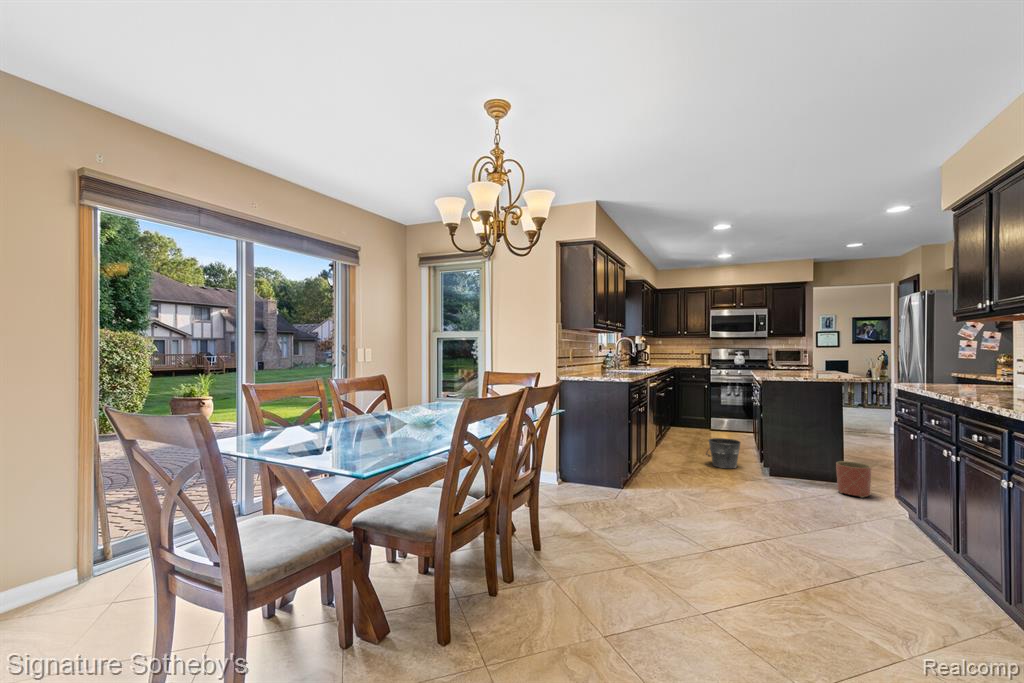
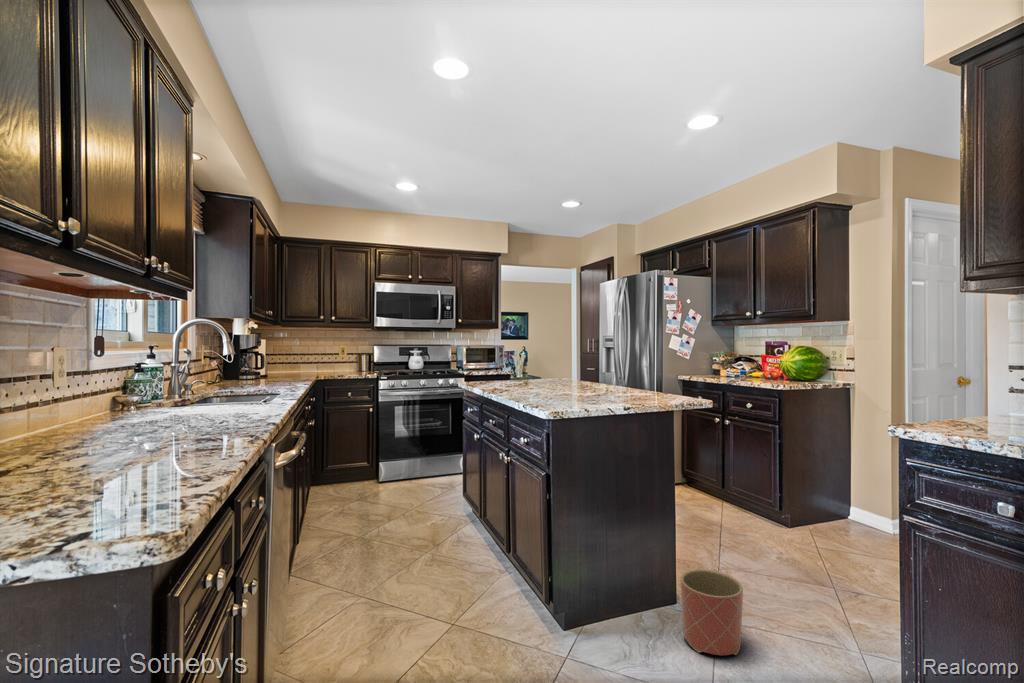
bucket: present [706,438,741,468] -> none [407,543,481,627]

